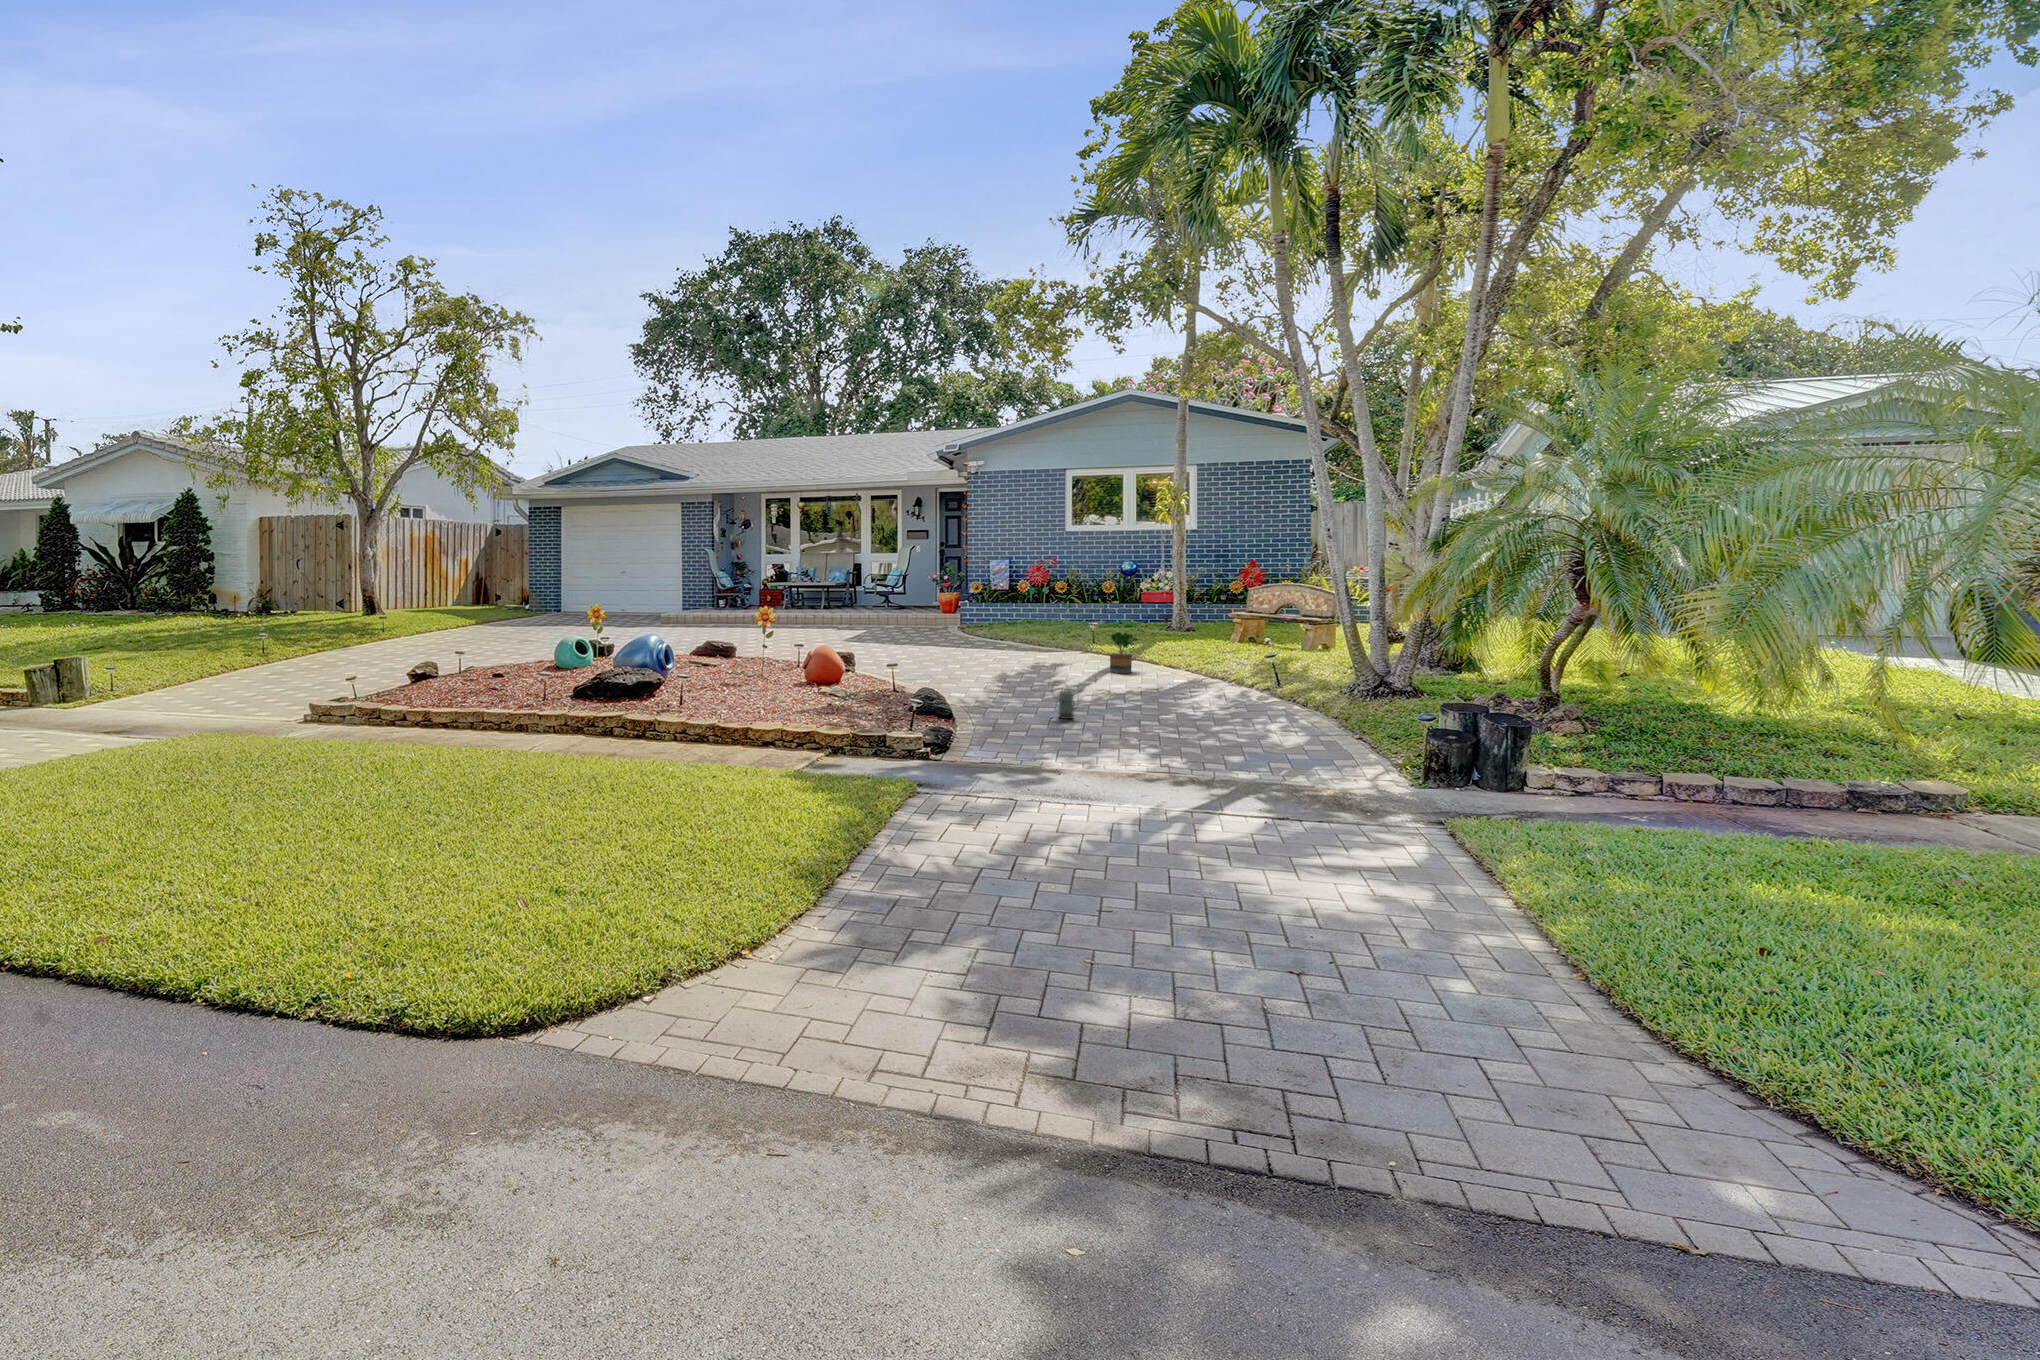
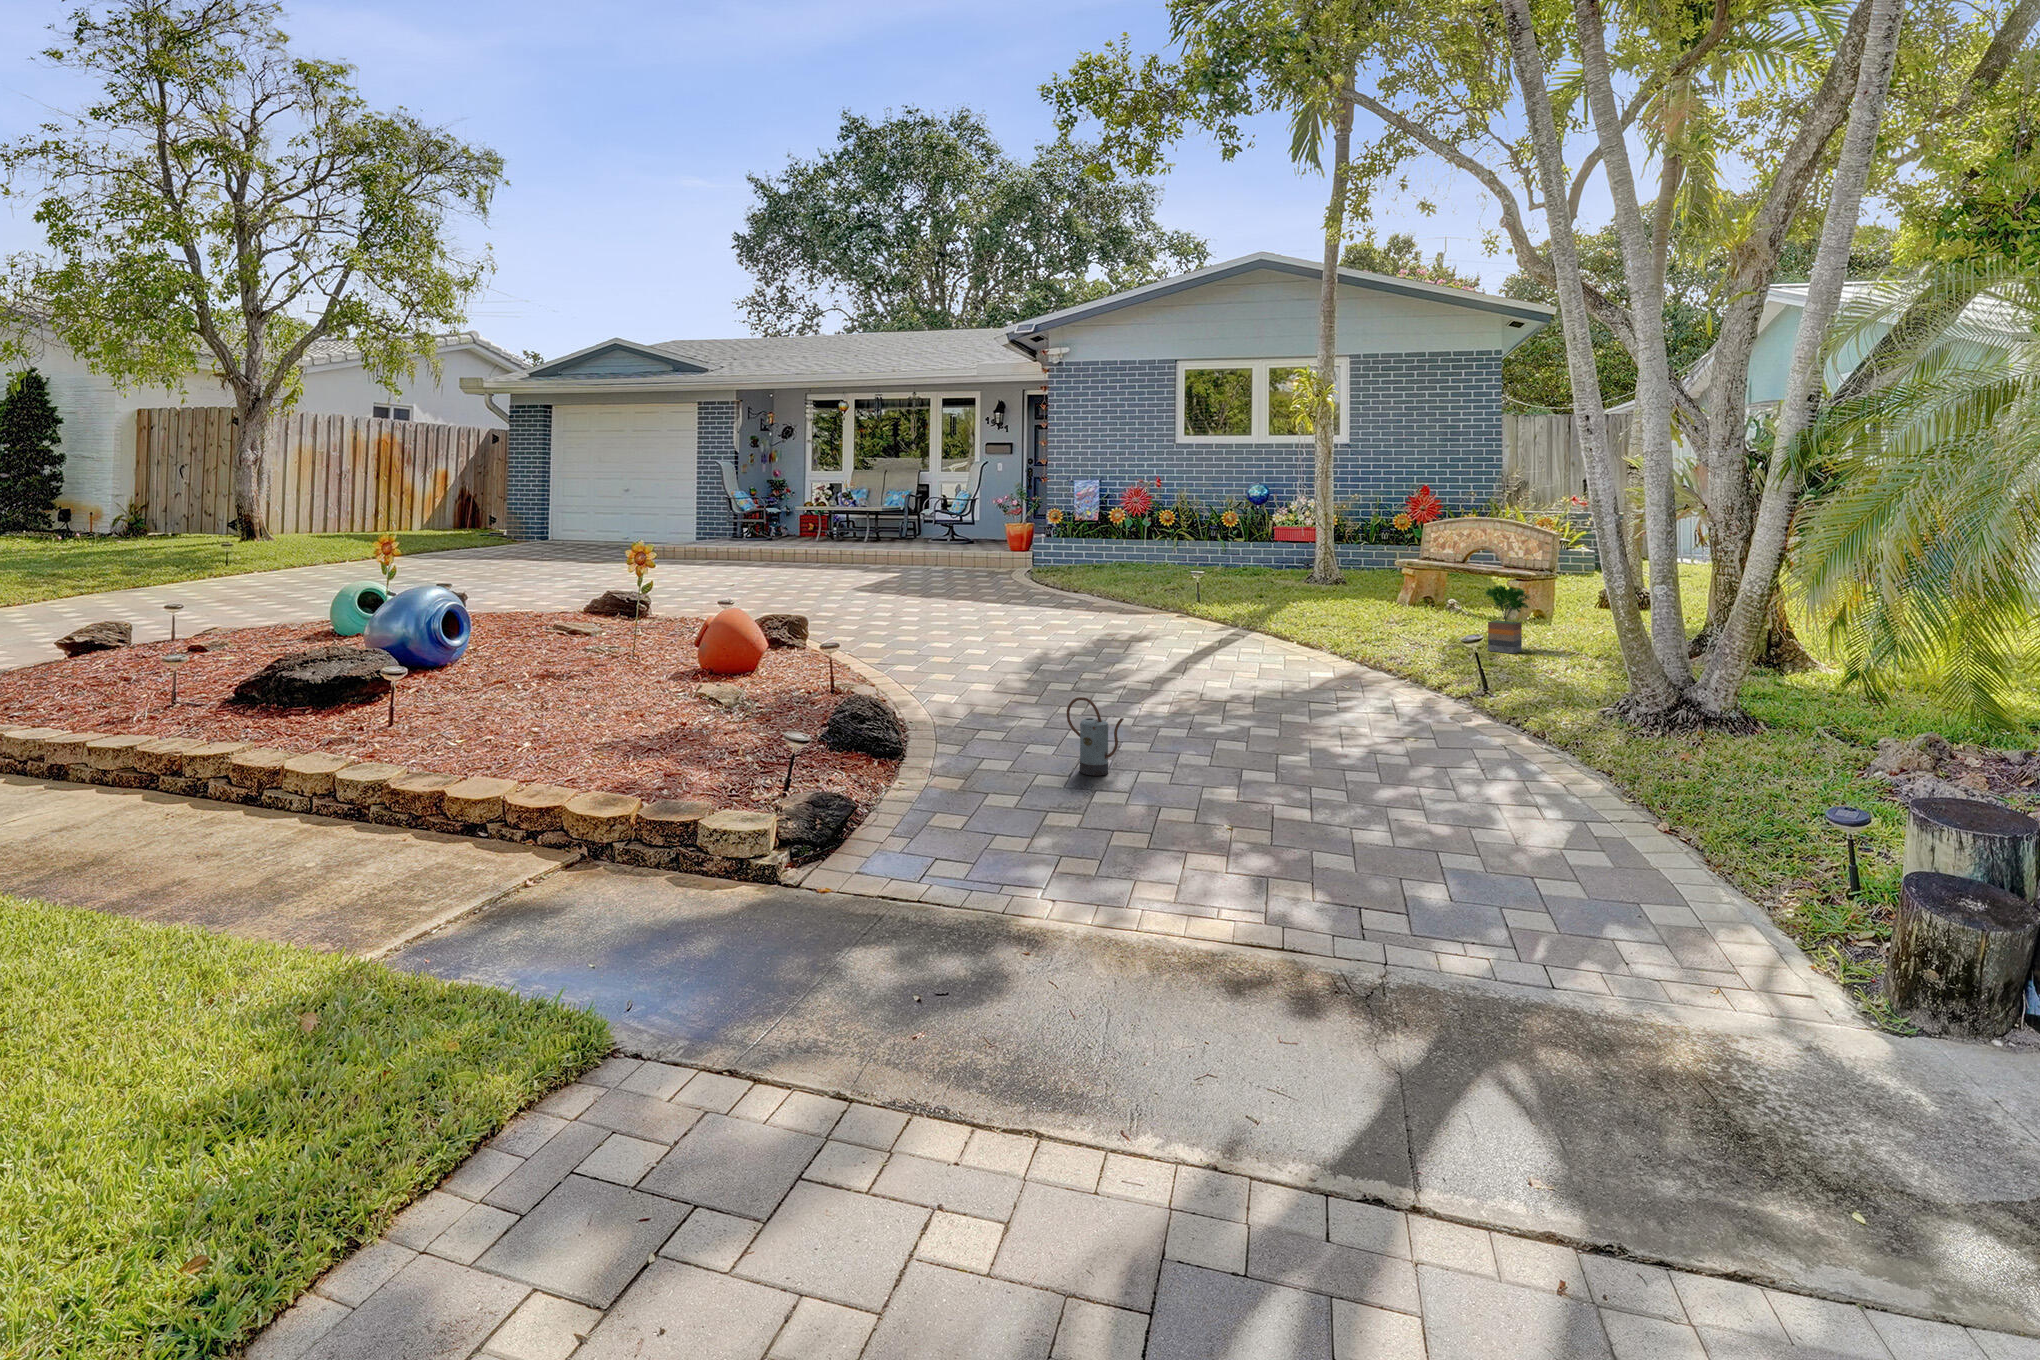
potted tree: present [1110,632,1136,674] -> present [1485,586,1530,653]

